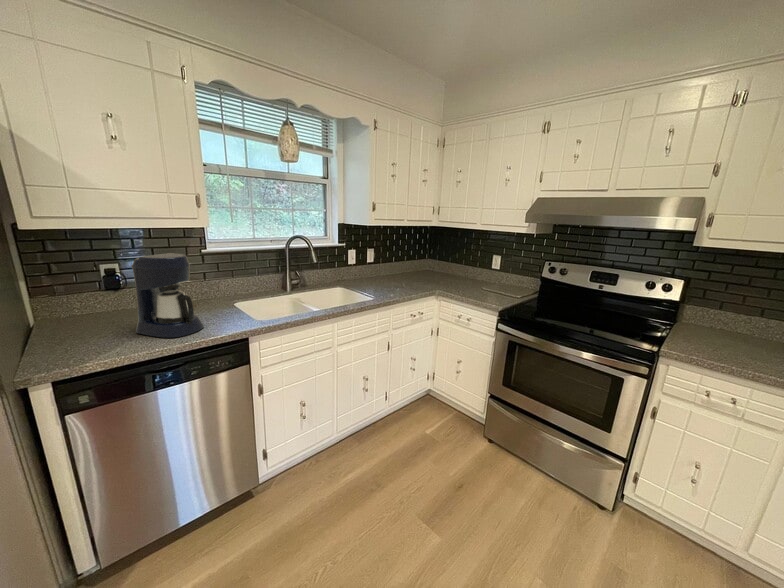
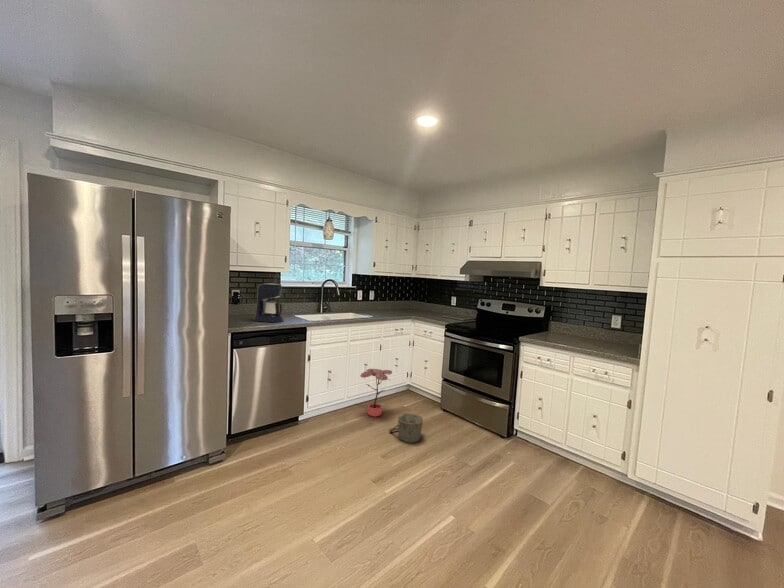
potted plant: none [359,388,413,470] -> present [360,369,392,417]
bucket: none [415,484,480,550] -> present [389,413,423,443]

